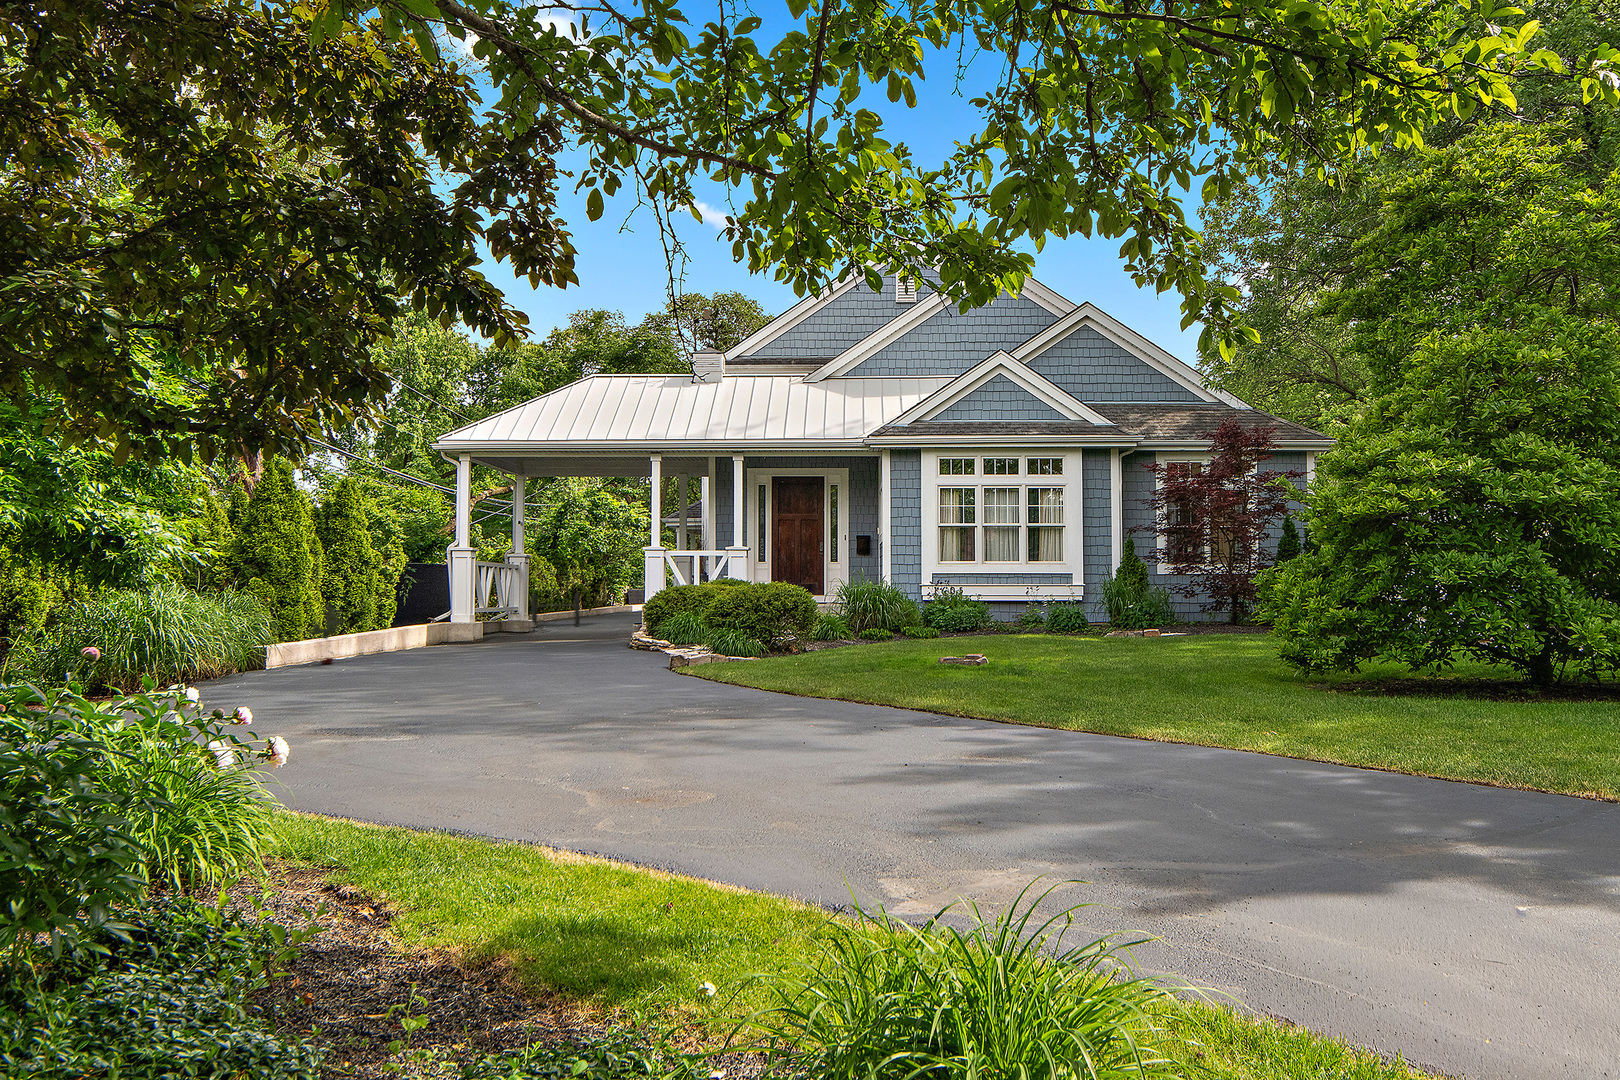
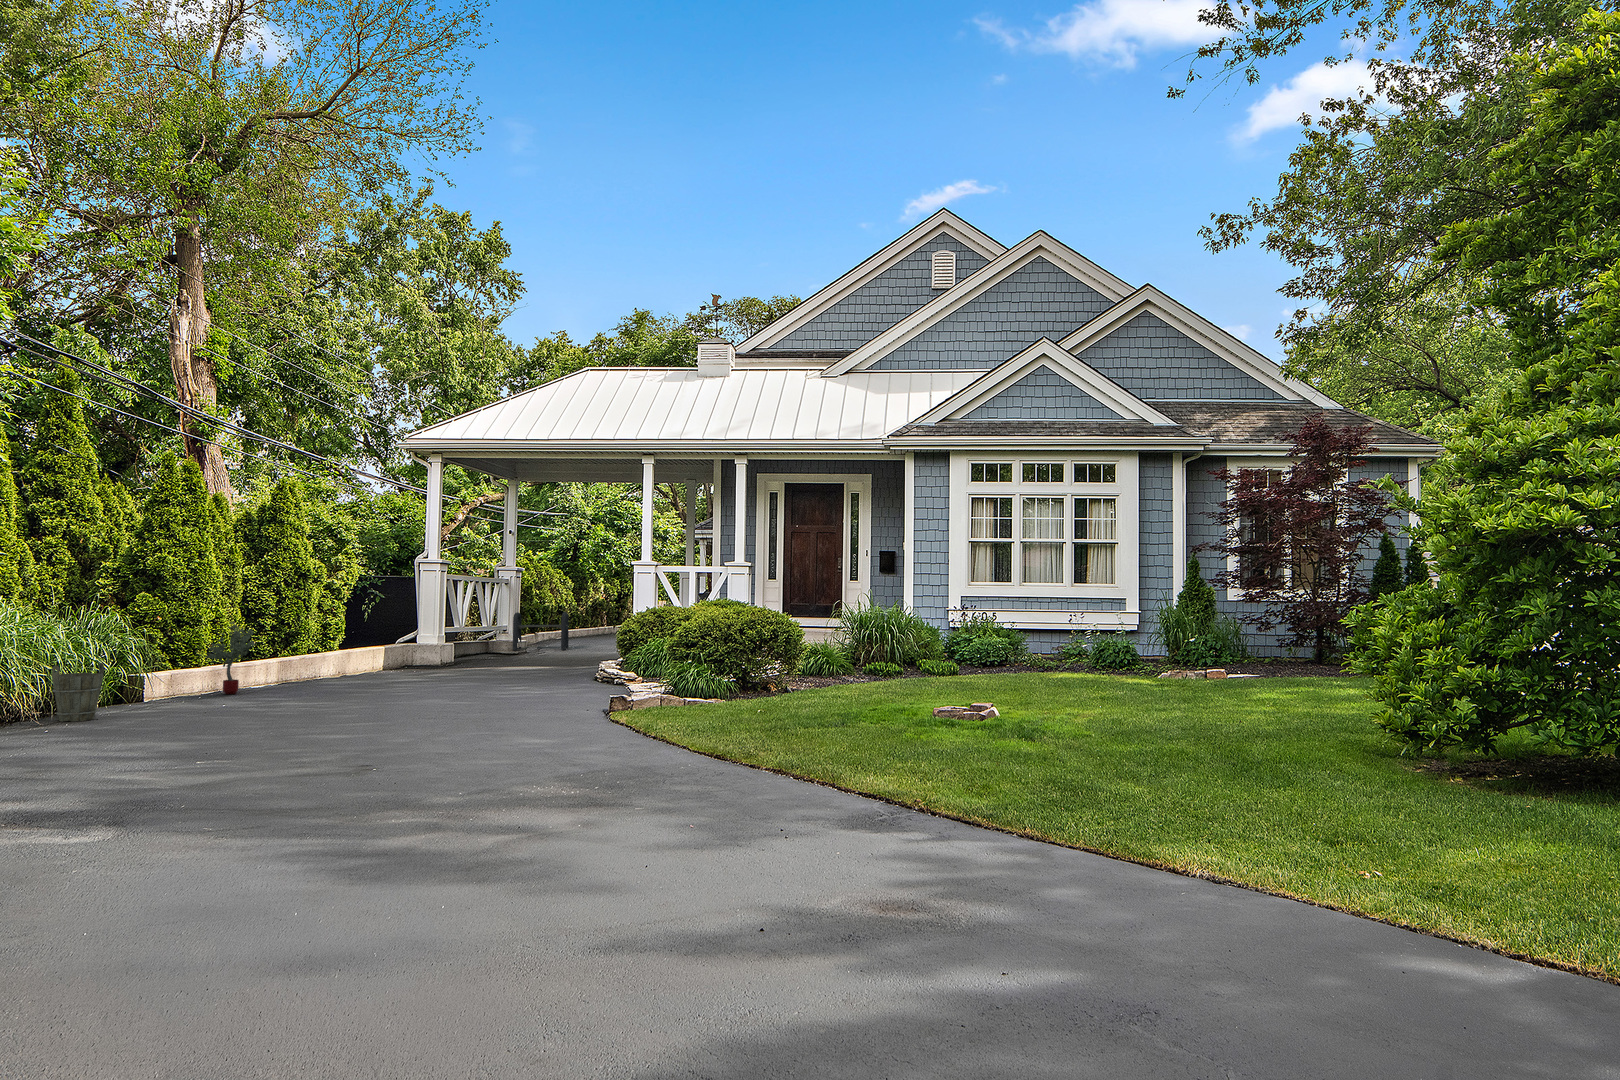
bucket: none [205,637,246,685] -> present [52,663,104,722]

